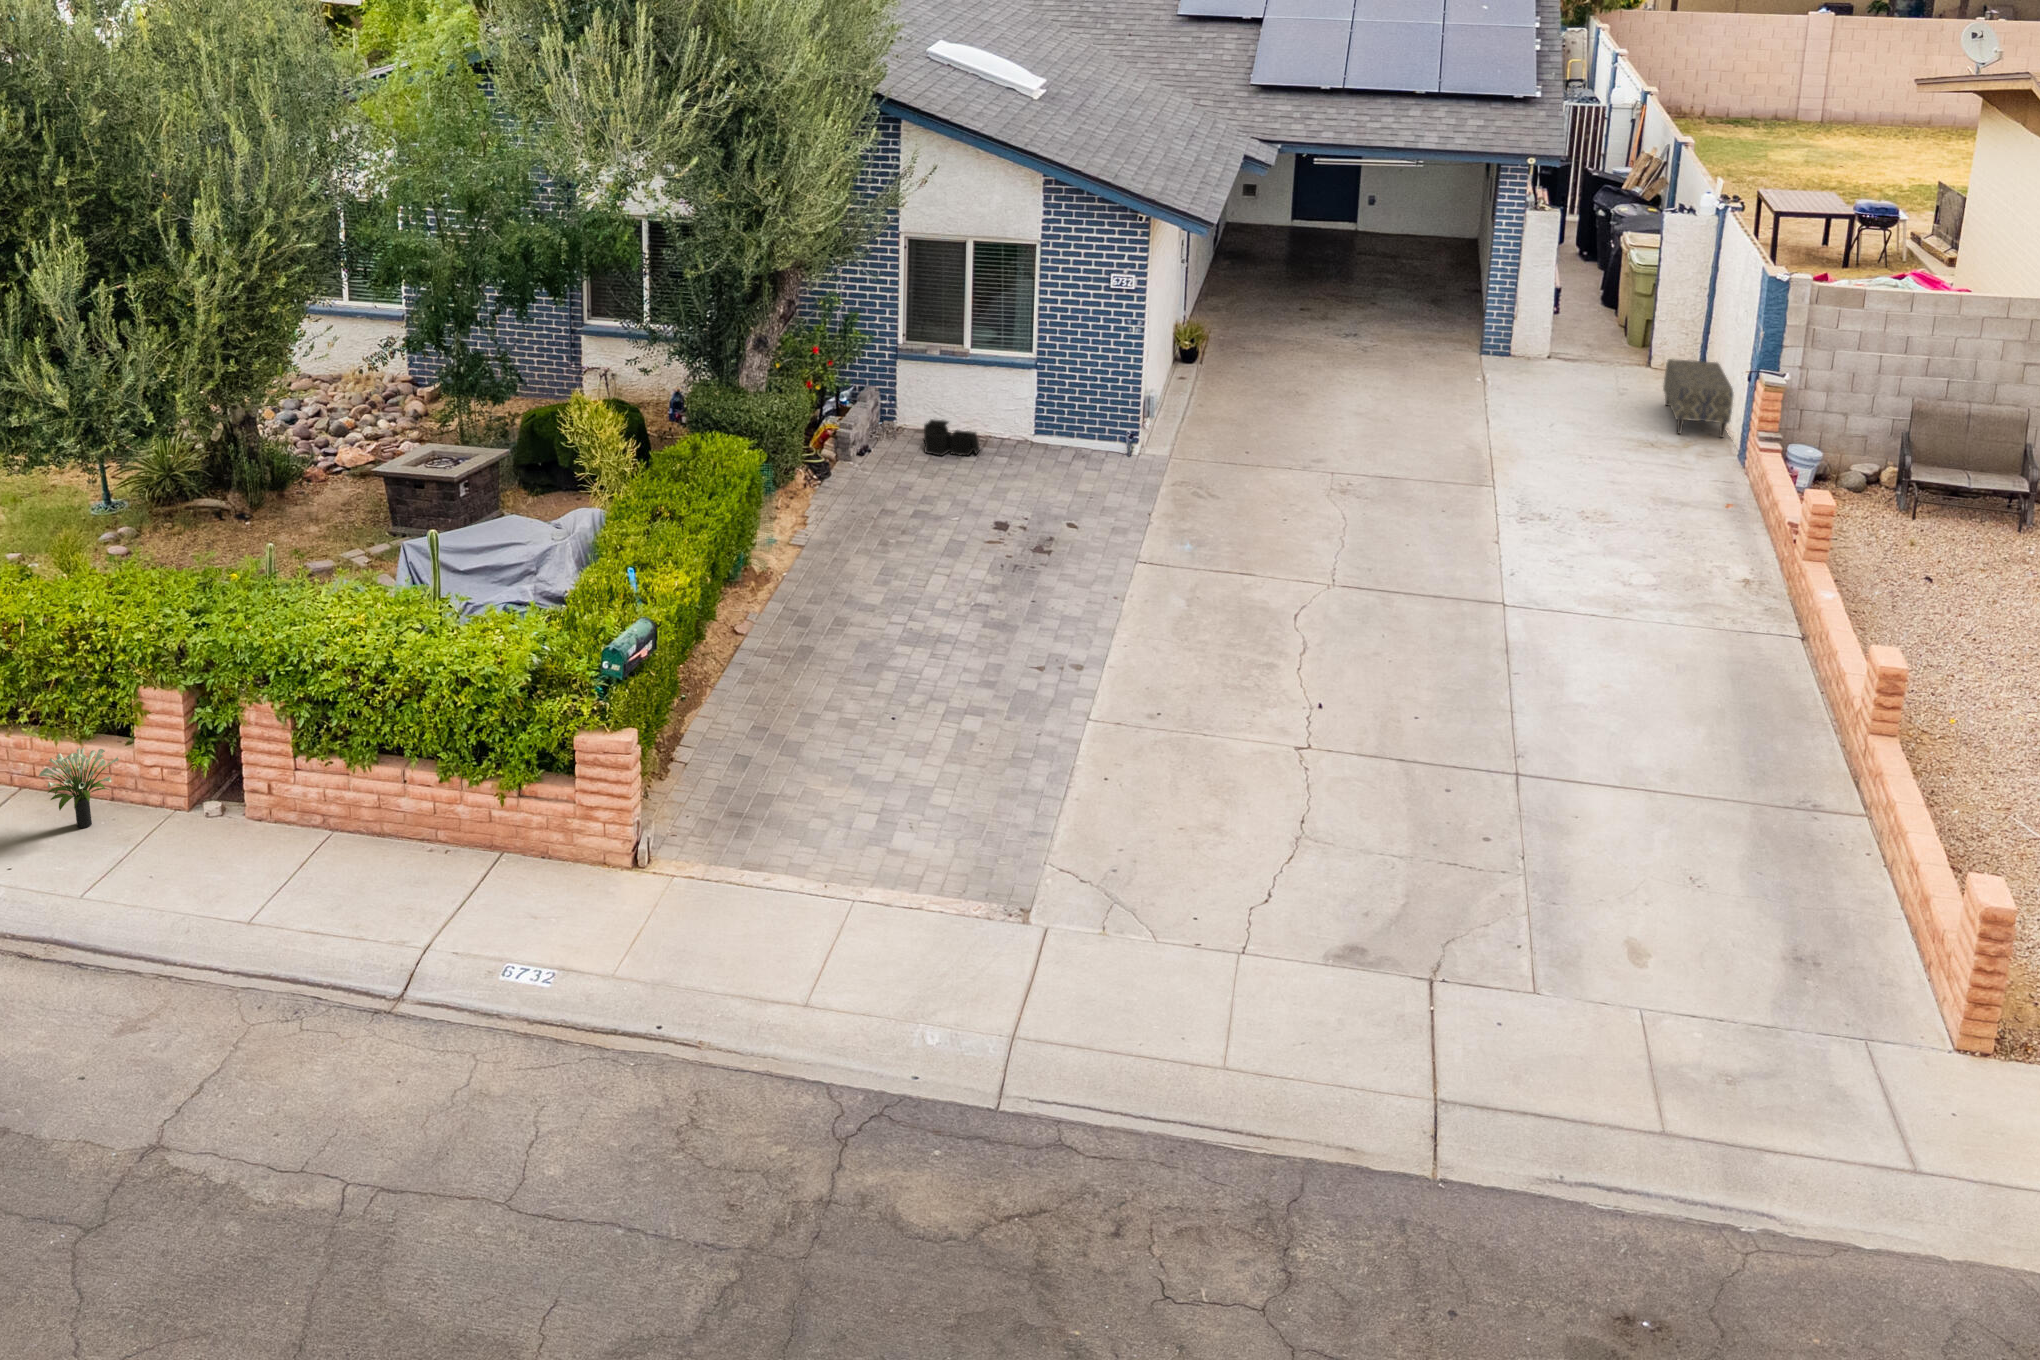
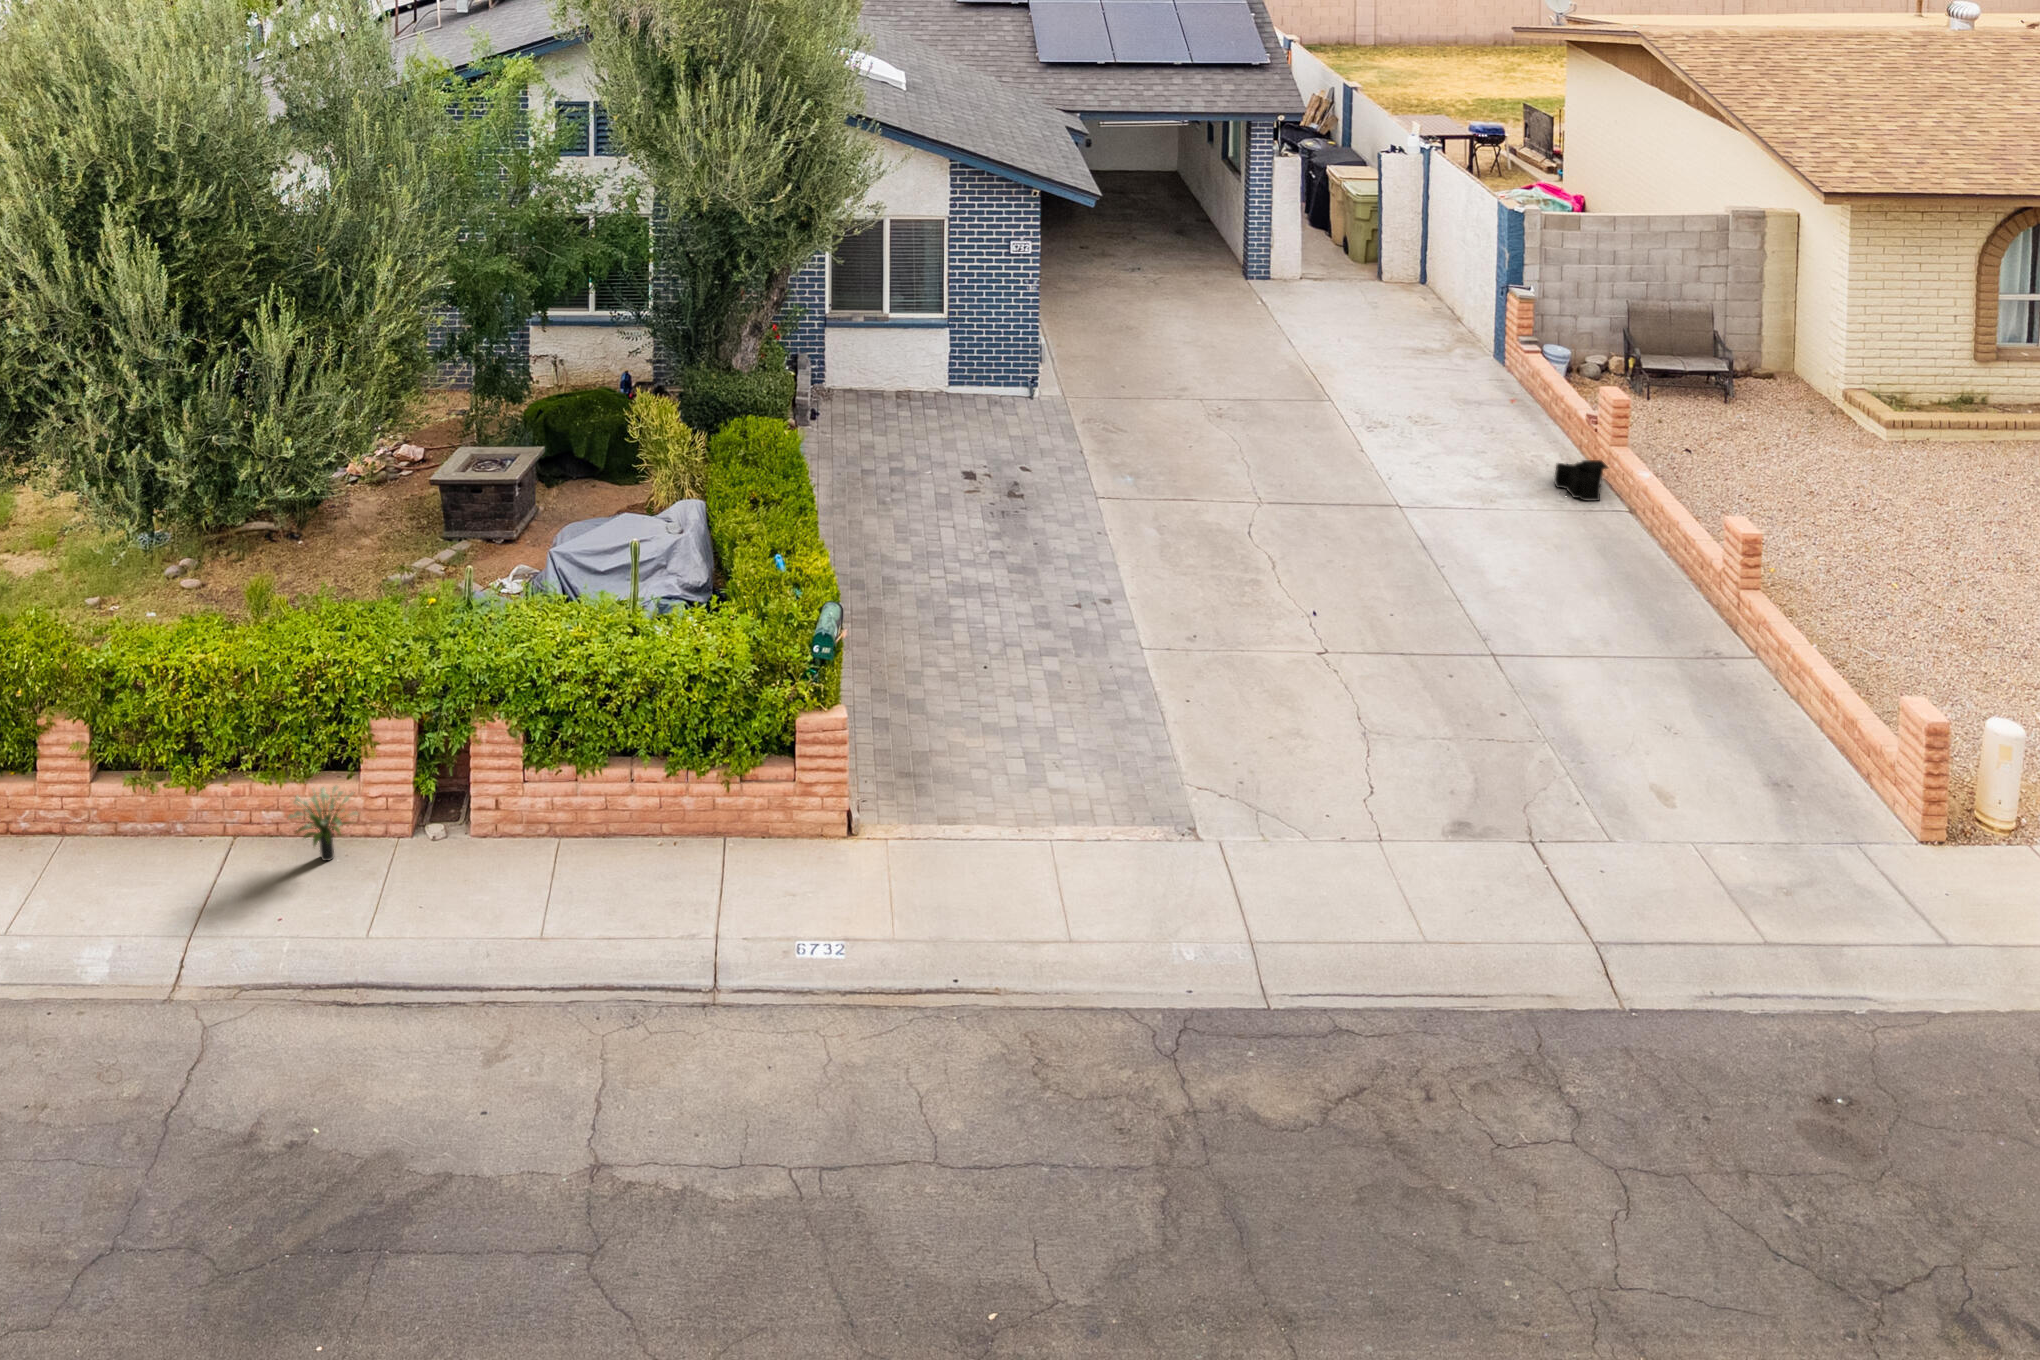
bench: present [1663,359,1733,437] -> none [1417,277,1487,341]
storage bin: present [924,419,980,456] -> present [1554,460,1608,501]

